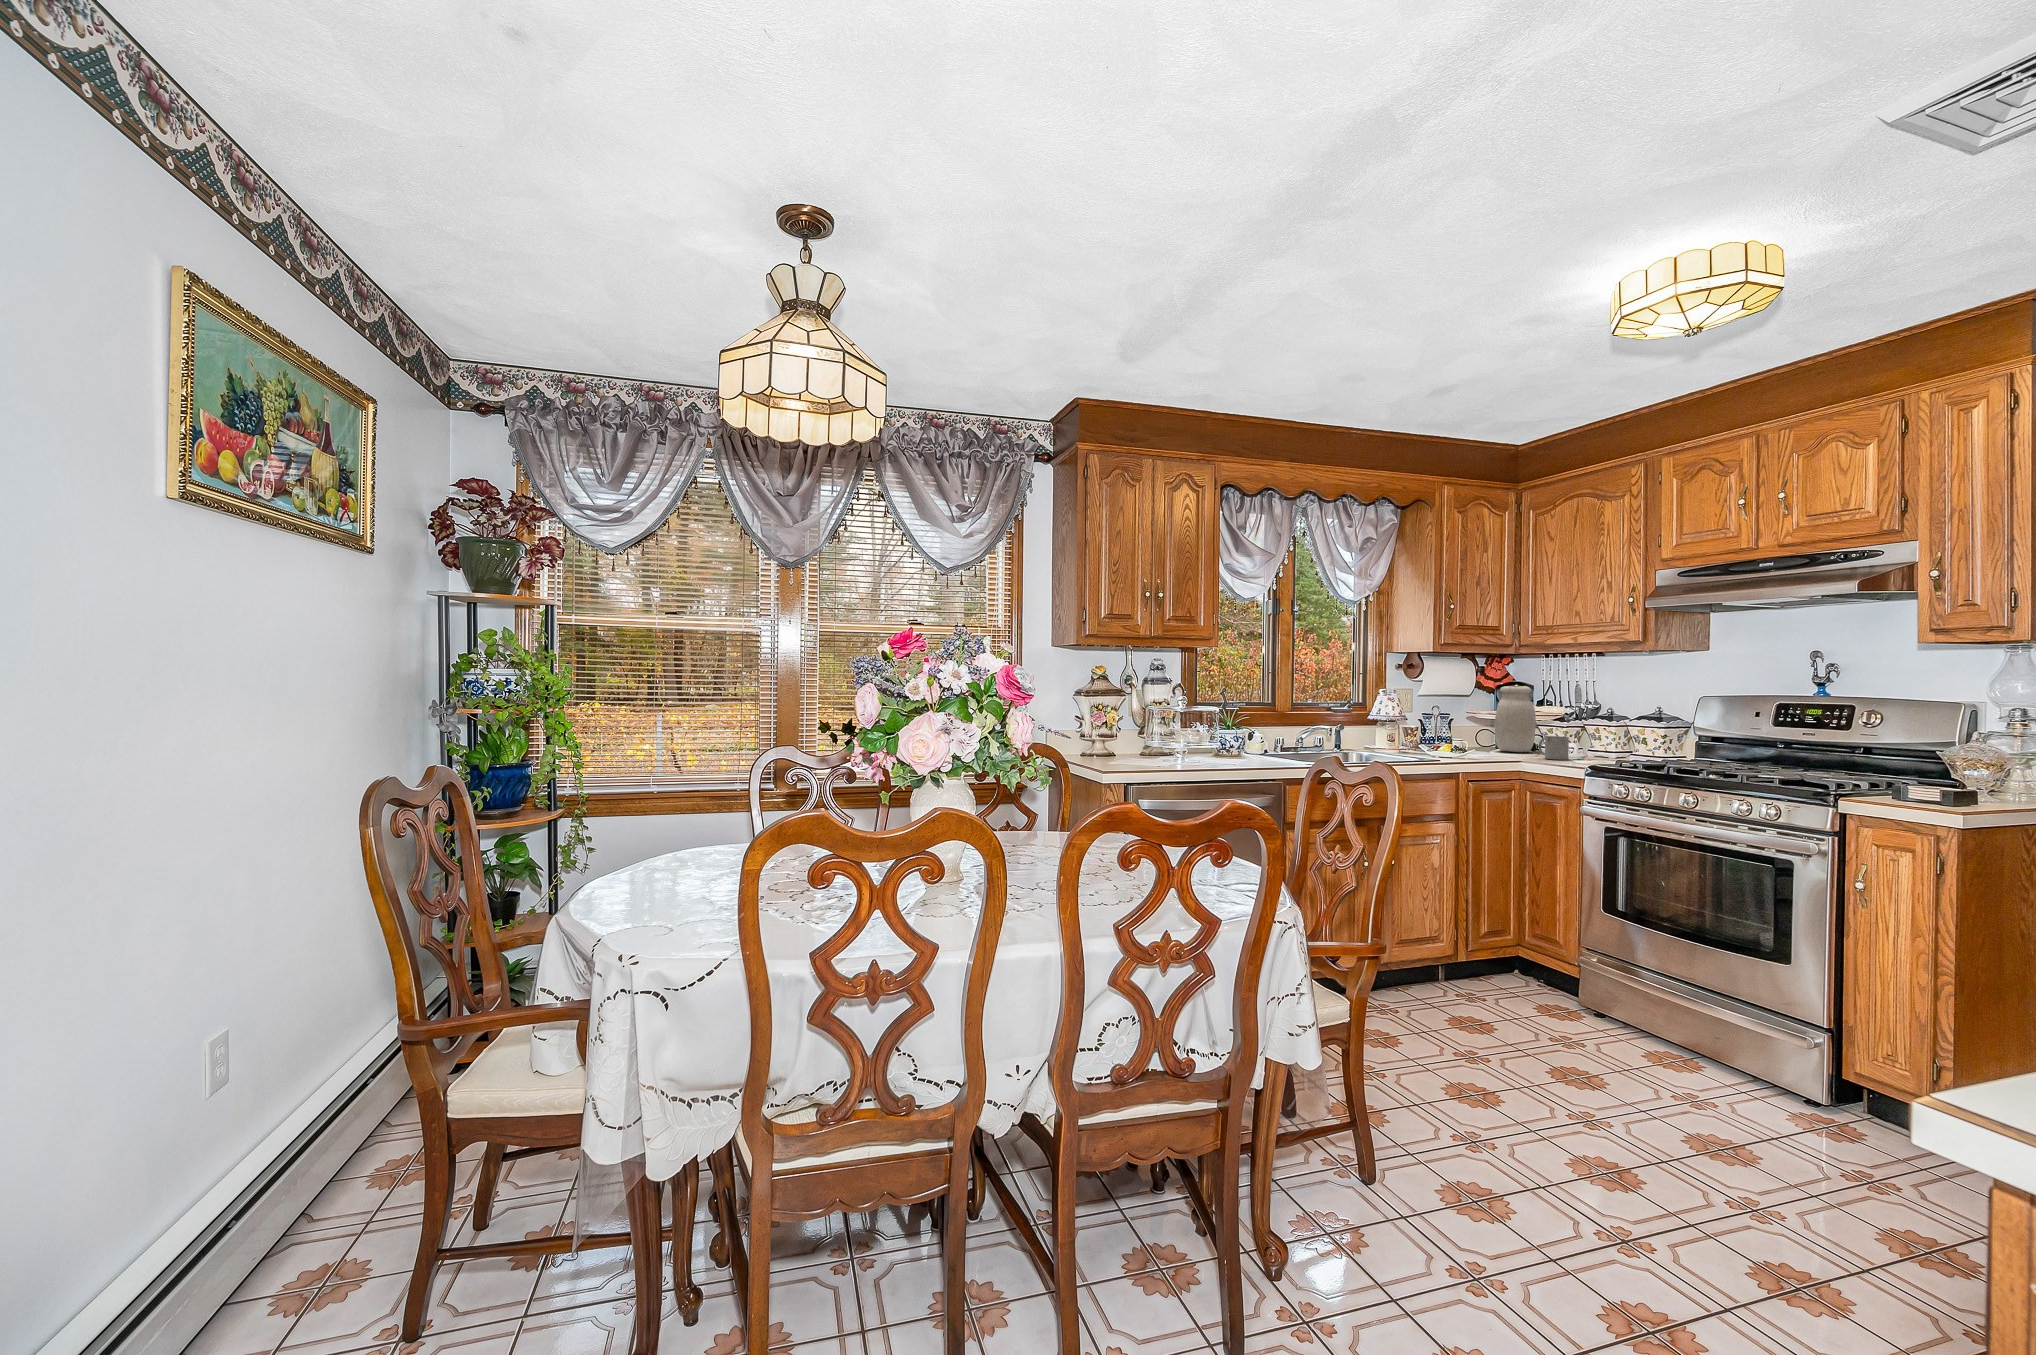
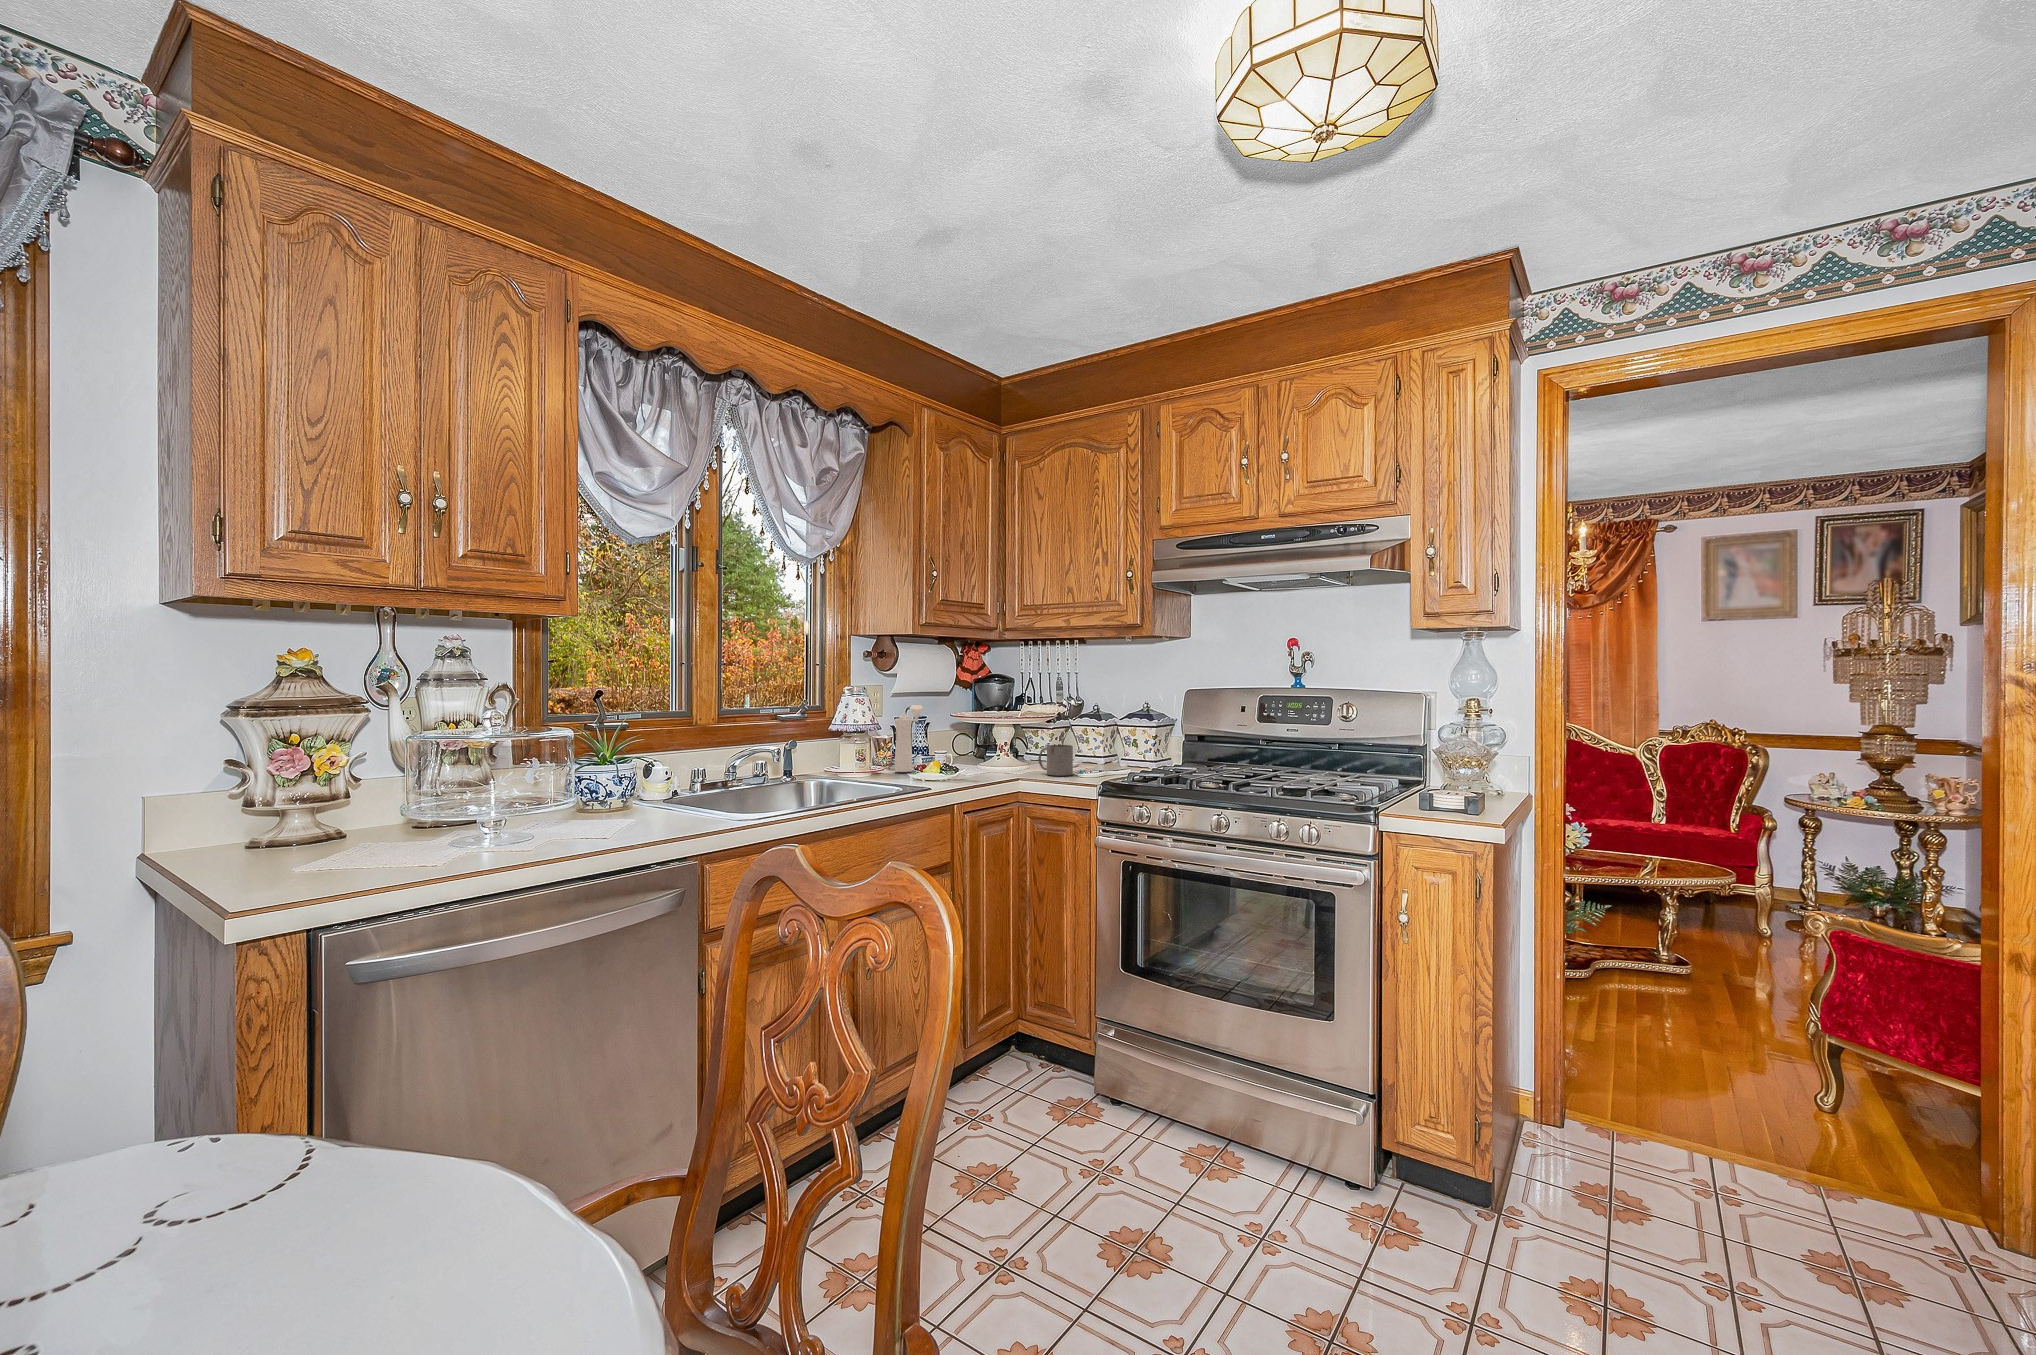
jar: present [1495,686,1536,752] -> none [982,680,1028,766]
pepper mill: none [1420,704,1445,751] -> present [895,705,923,772]

